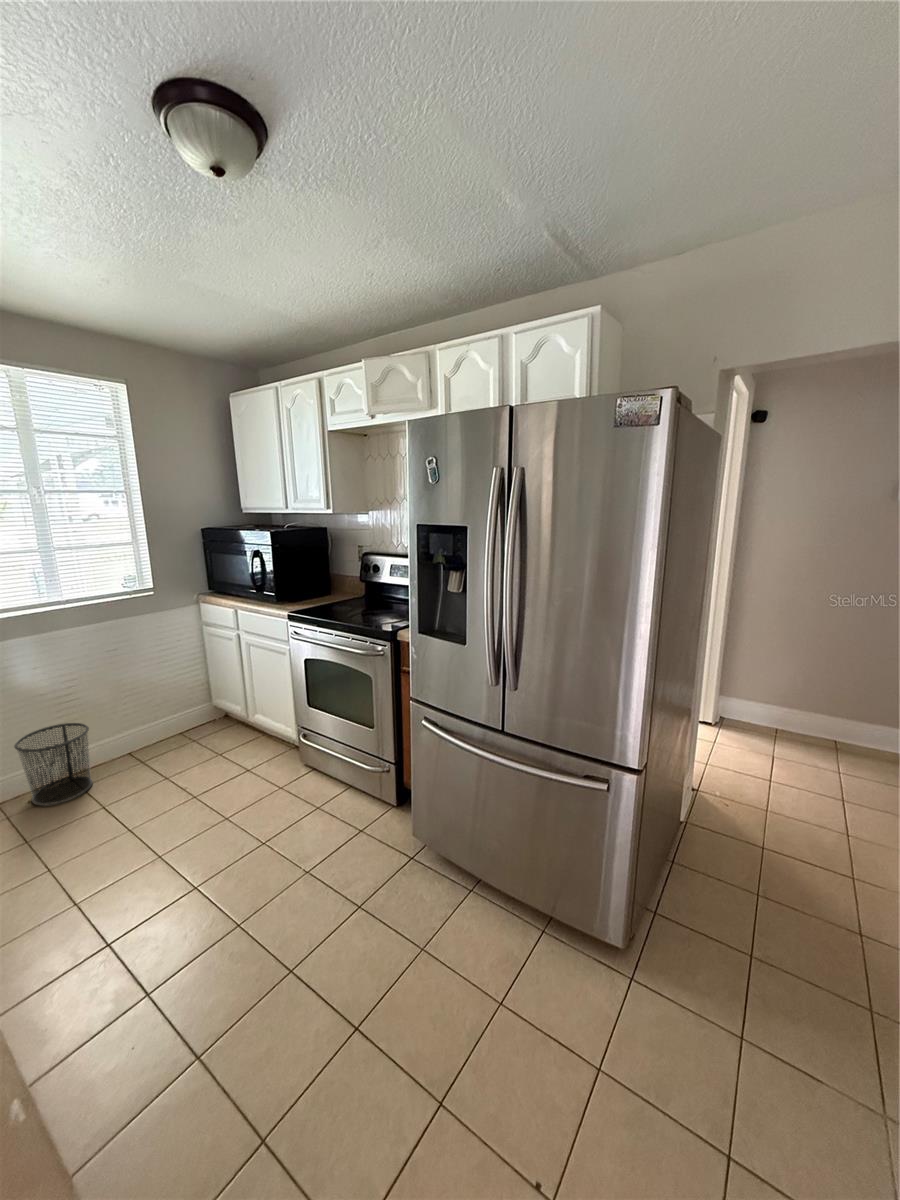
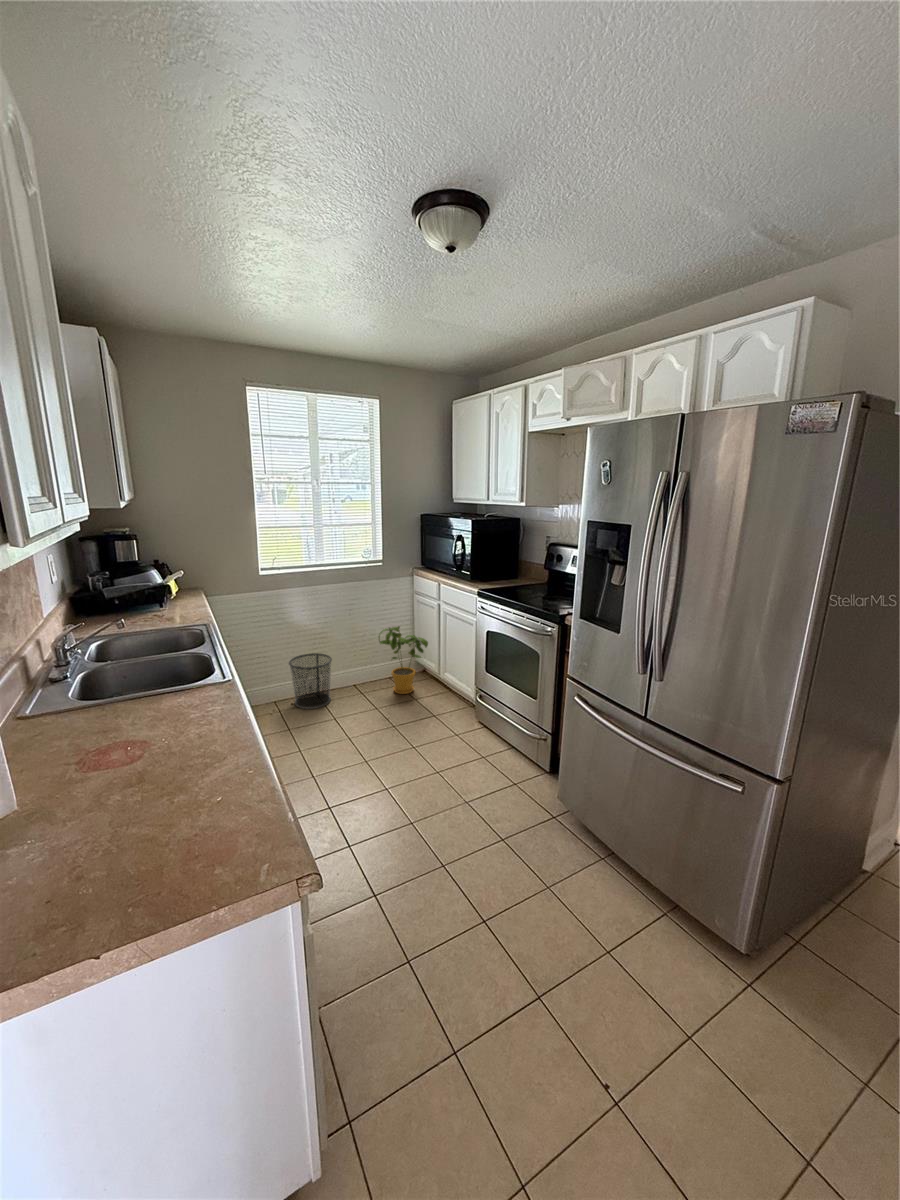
house plant: none [159,668,229,753] -> present [379,626,428,694]

